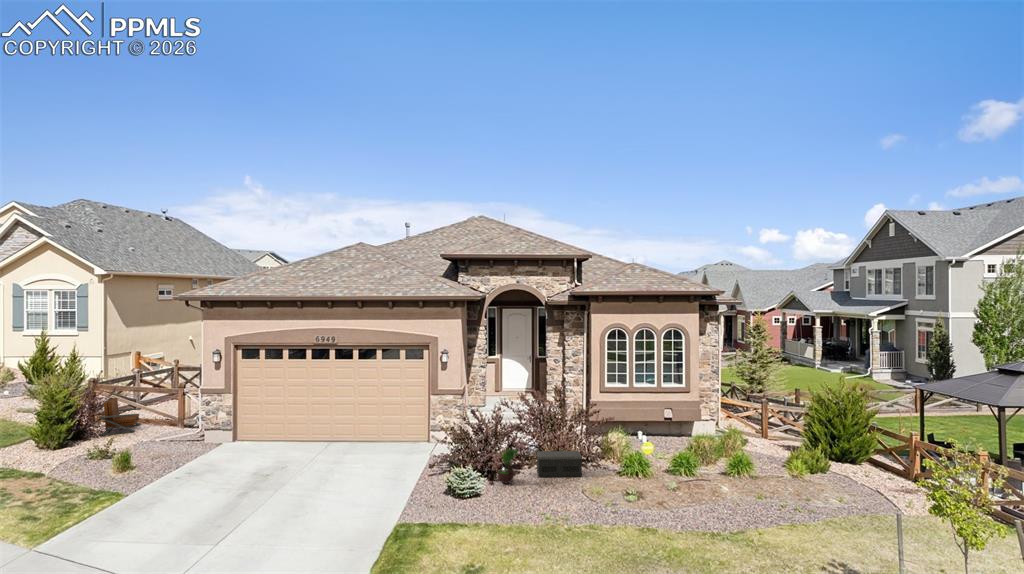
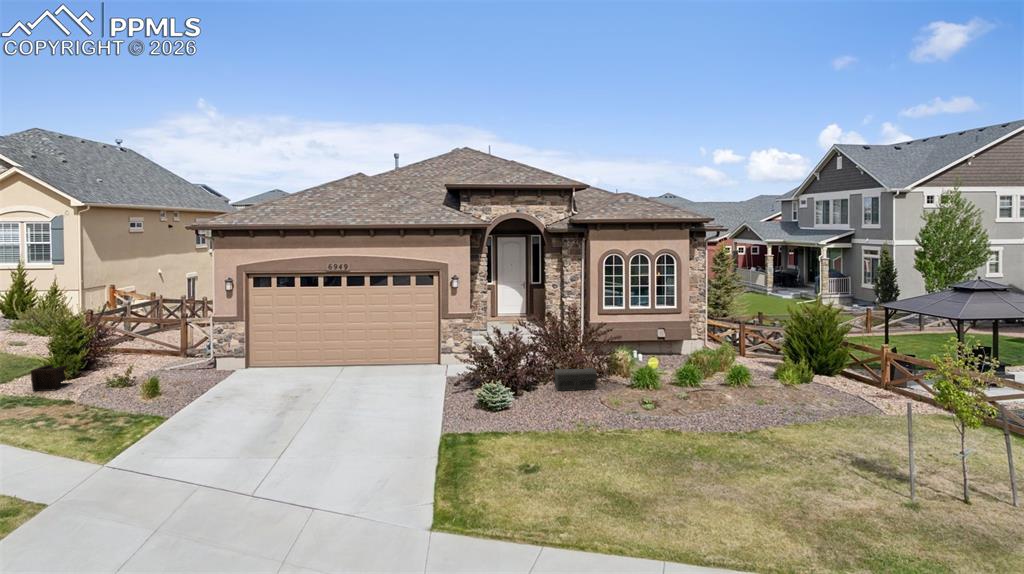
lounge chair: present [99,398,141,435] -> none [106,329,147,366]
wooden crate: none [20,433,60,460] -> present [31,365,72,391]
potted tree: present [498,449,517,483] -> none [522,363,542,397]

